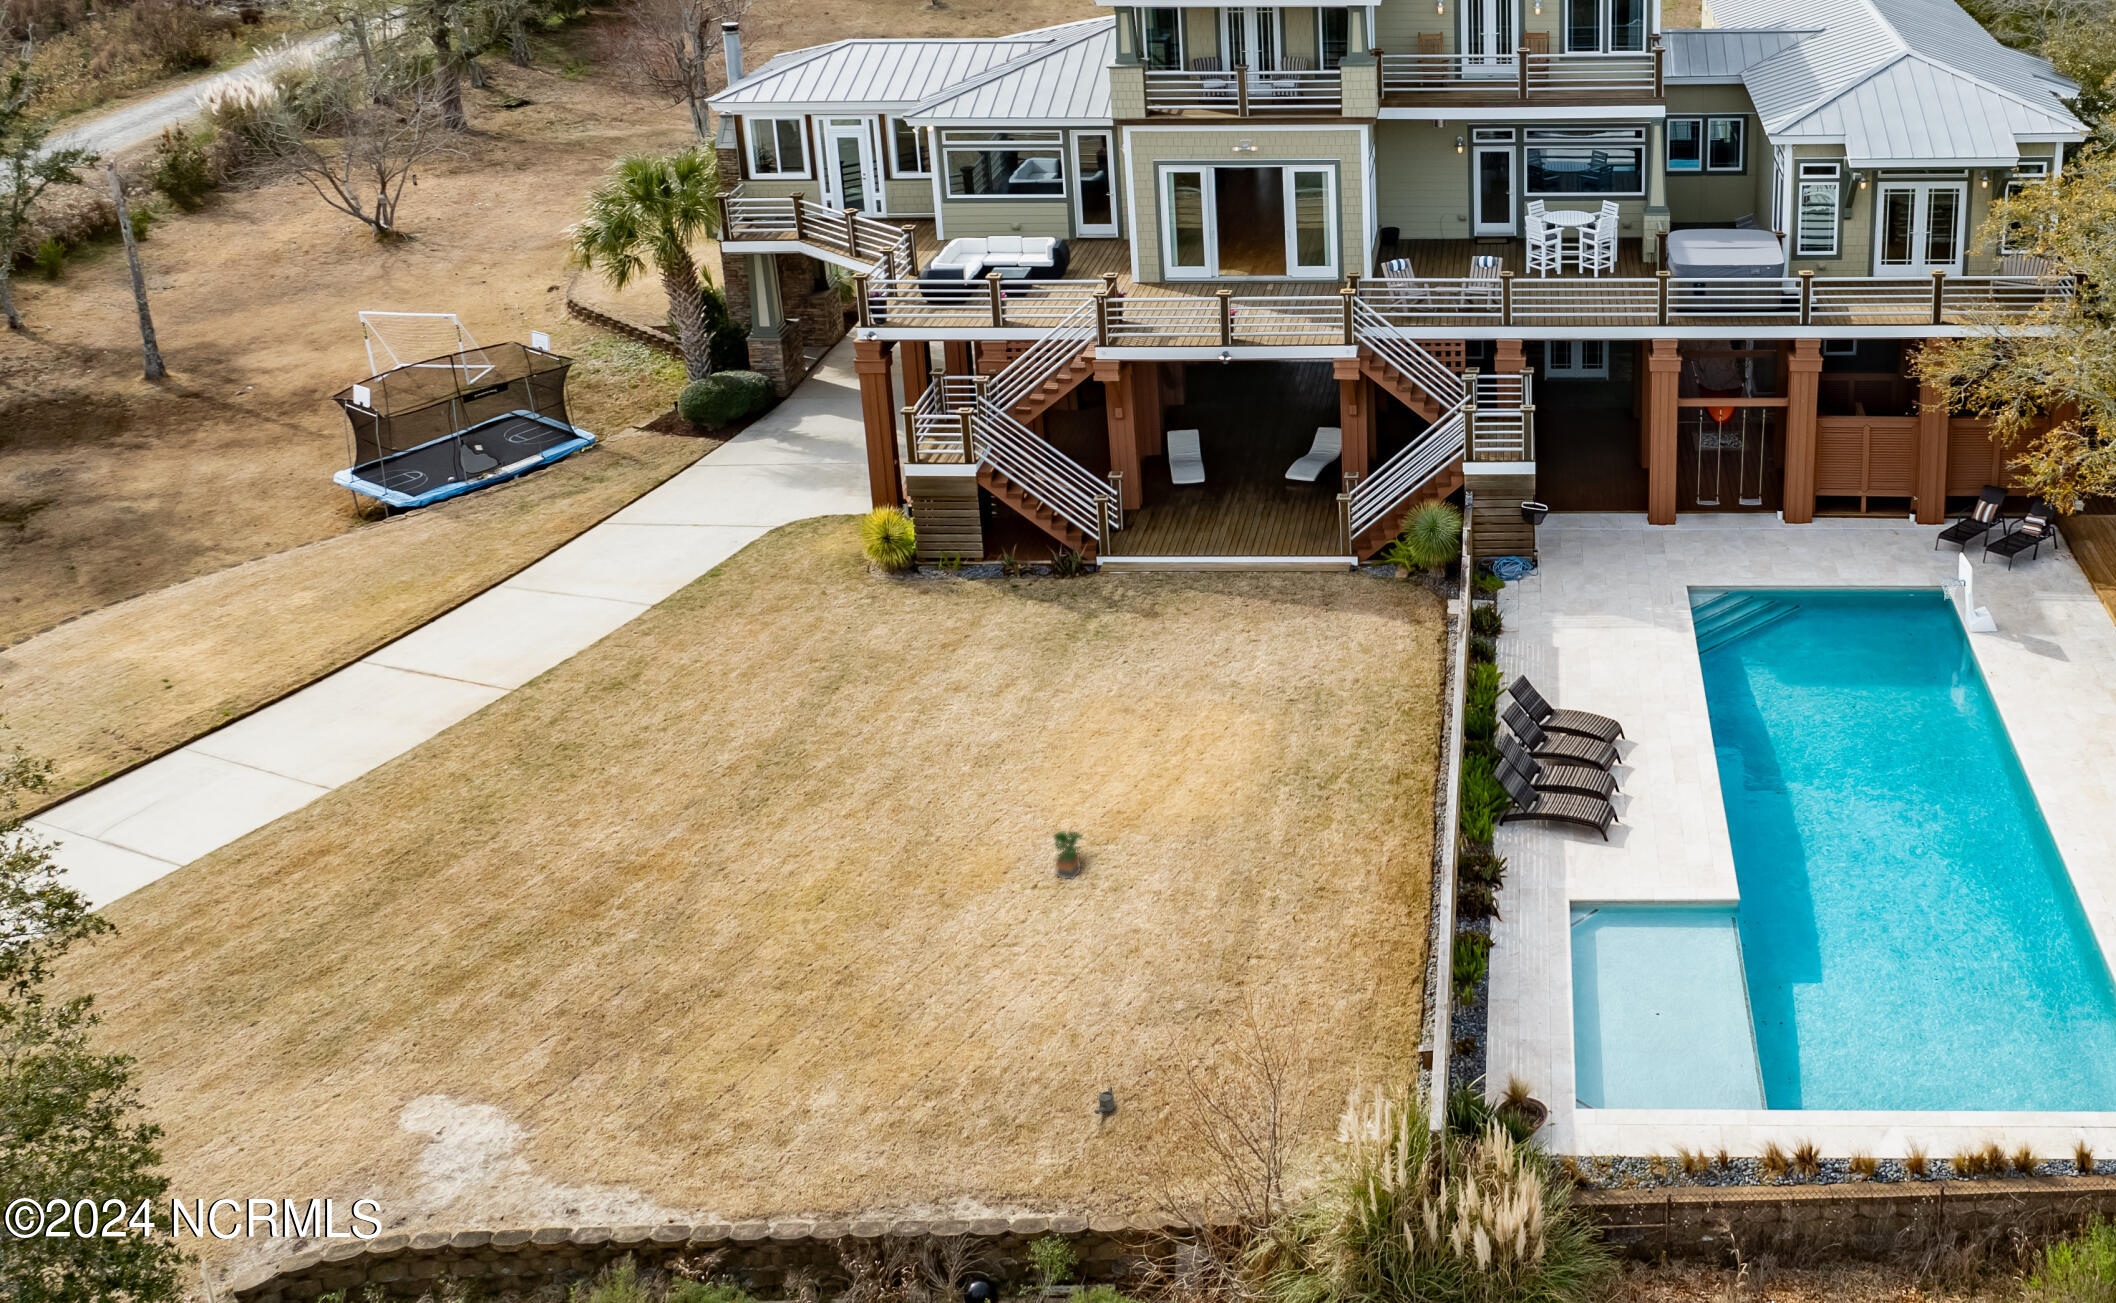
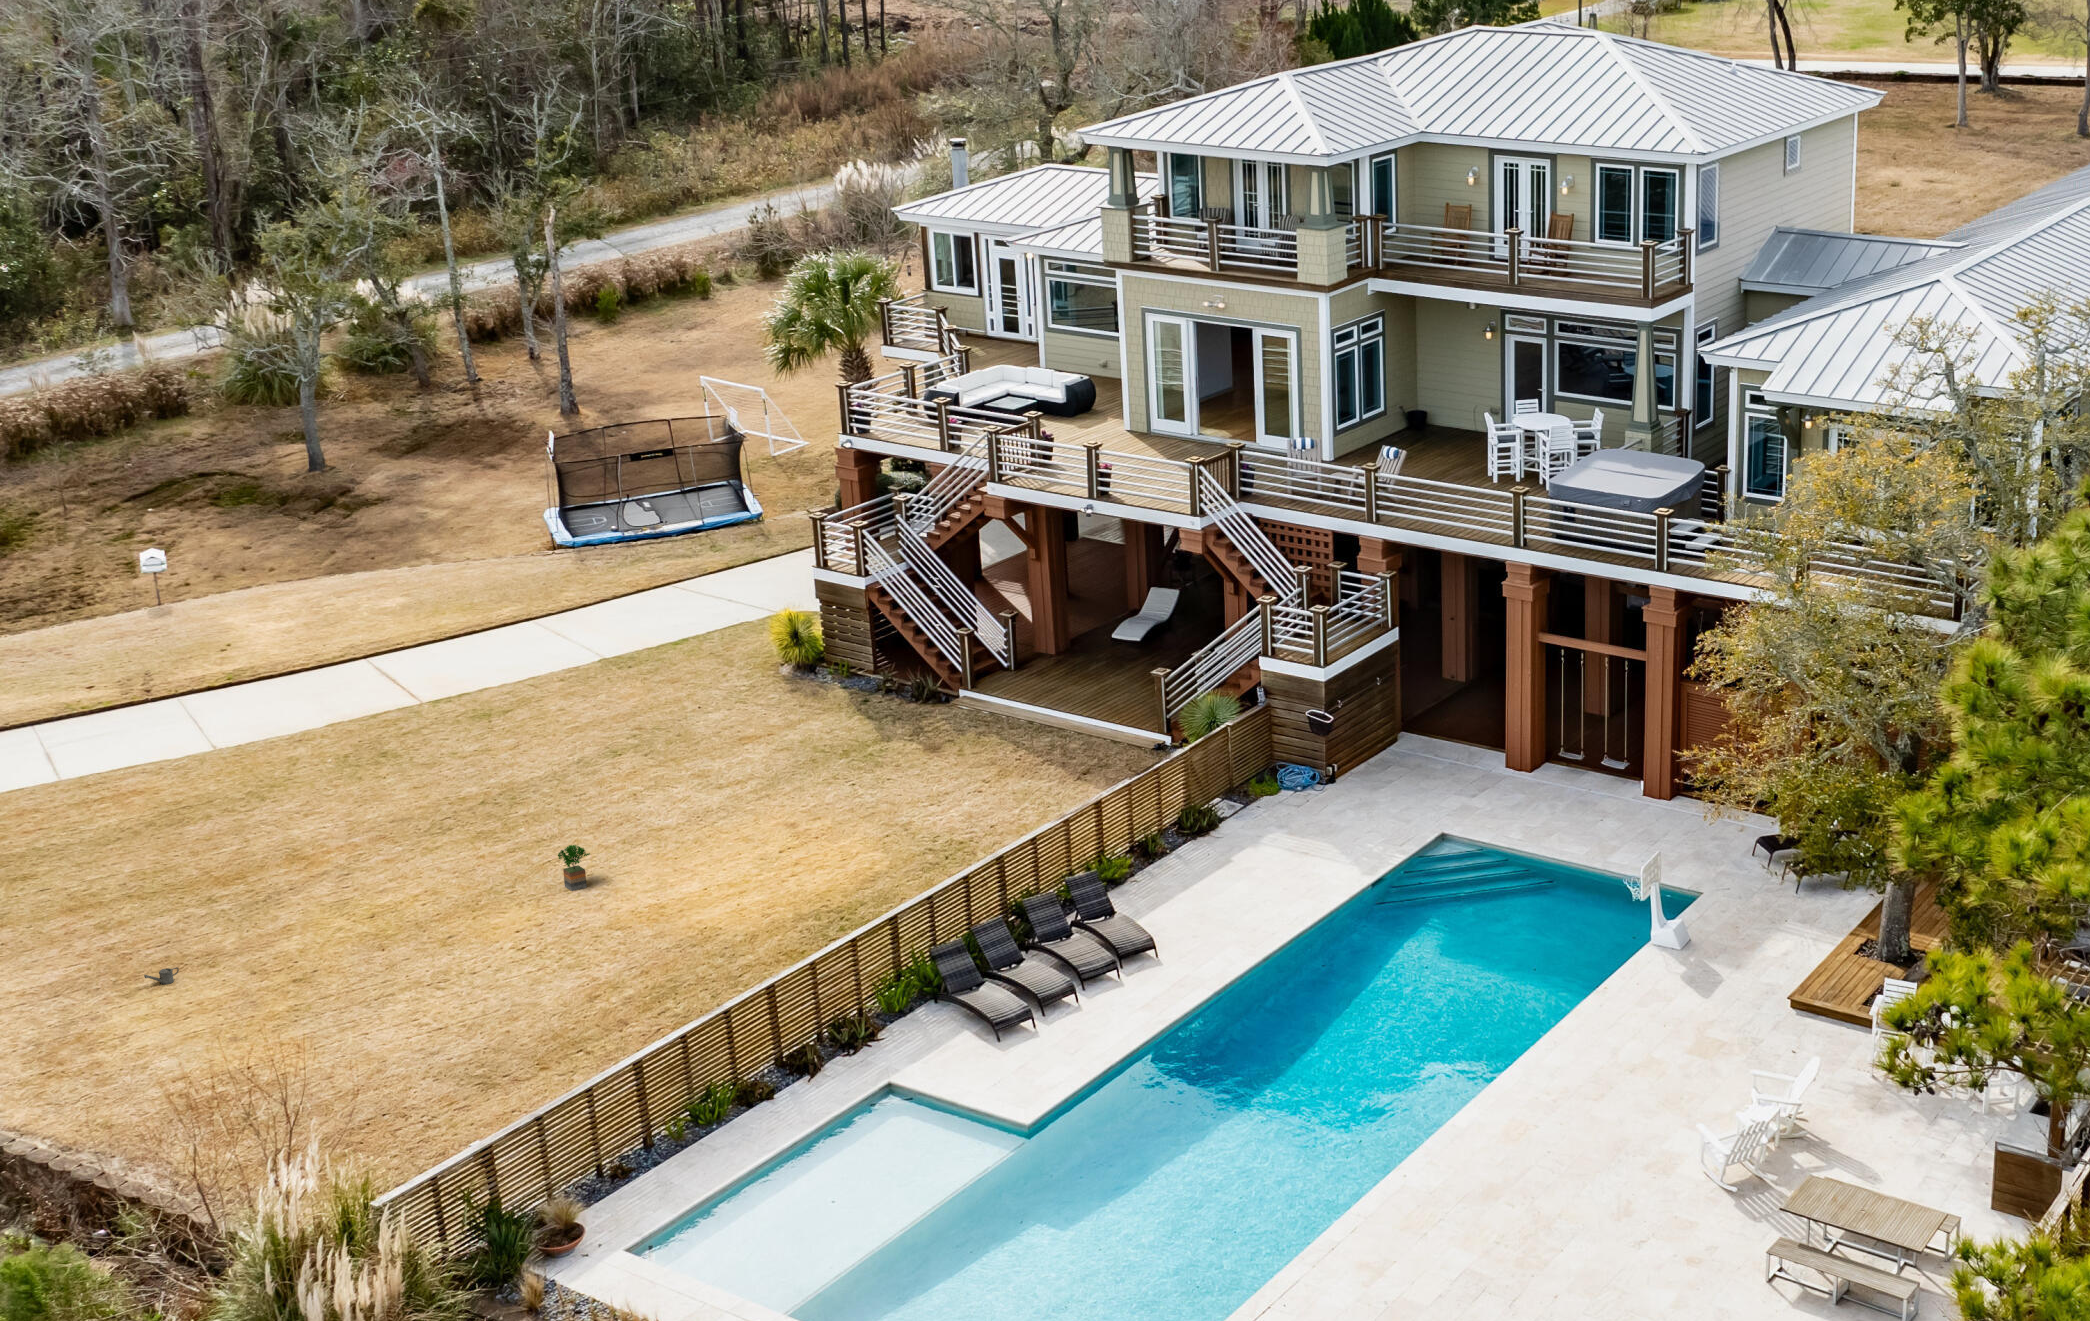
watering can: present [1095,1087,1114,1114] -> present [144,967,179,984]

